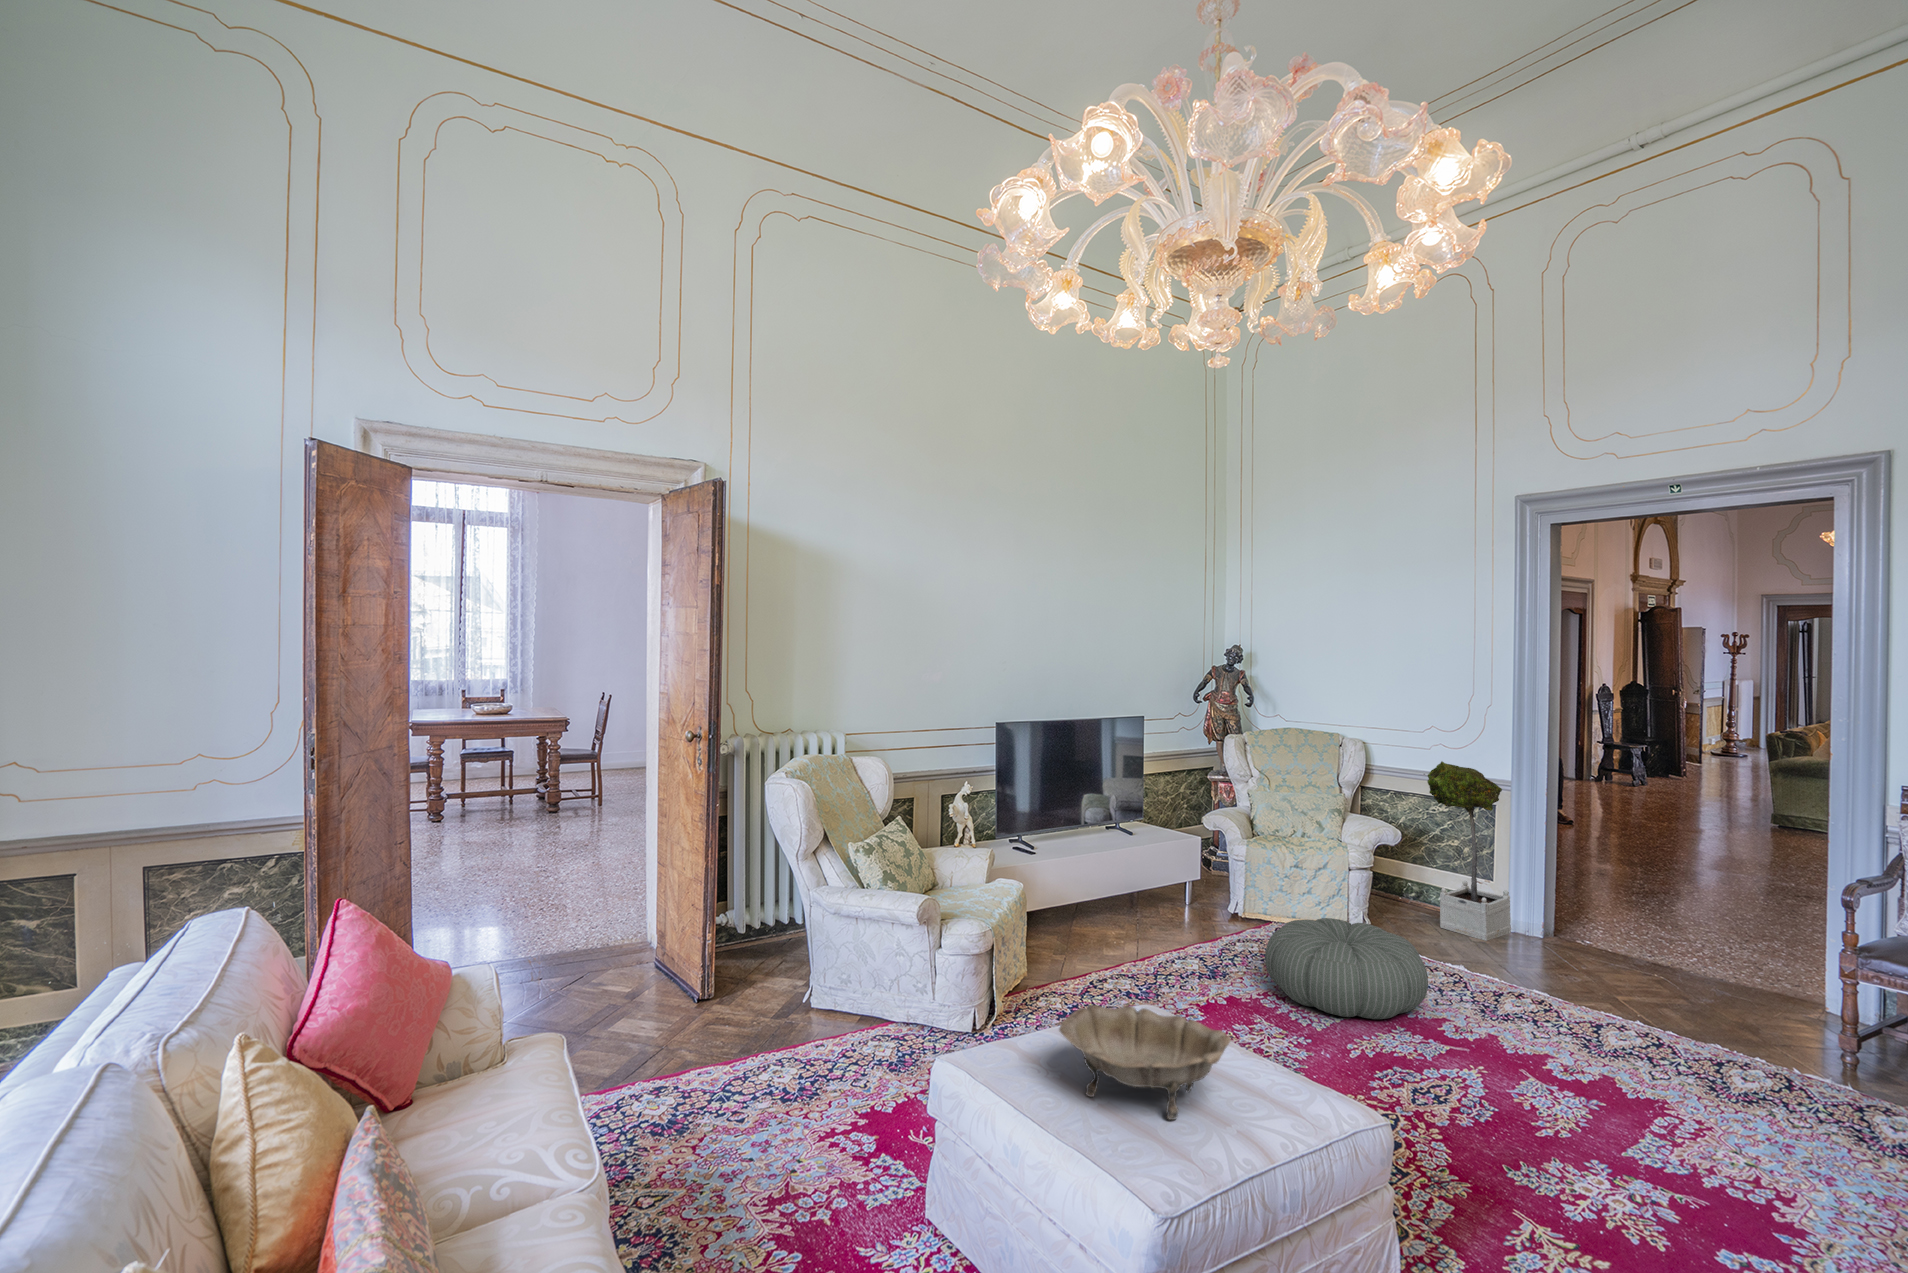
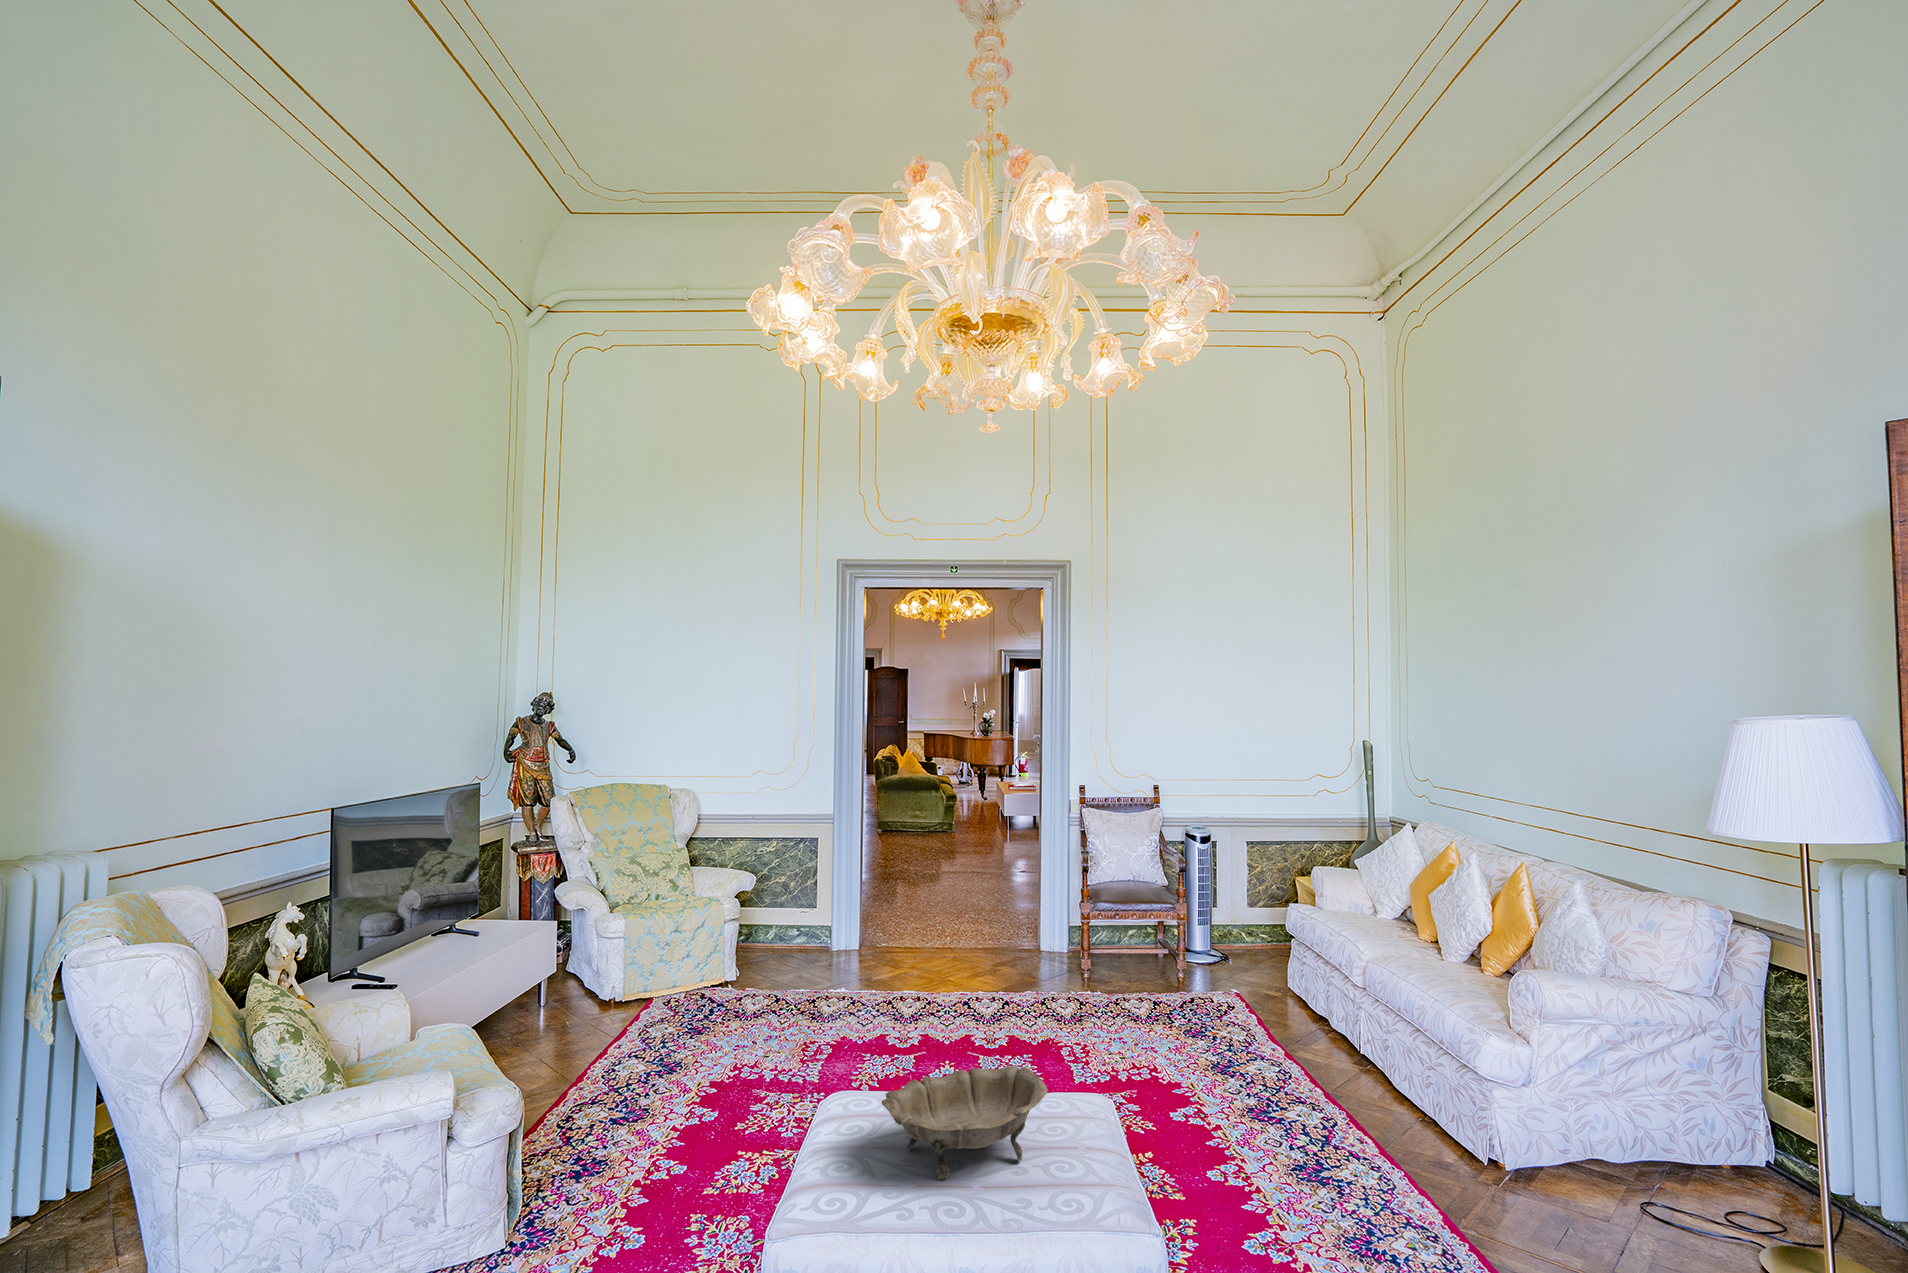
potted tree: present [1427,761,1511,941] -> none [773,802,840,964]
pouf: present [1265,918,1428,1019] -> none [726,968,874,1065]

